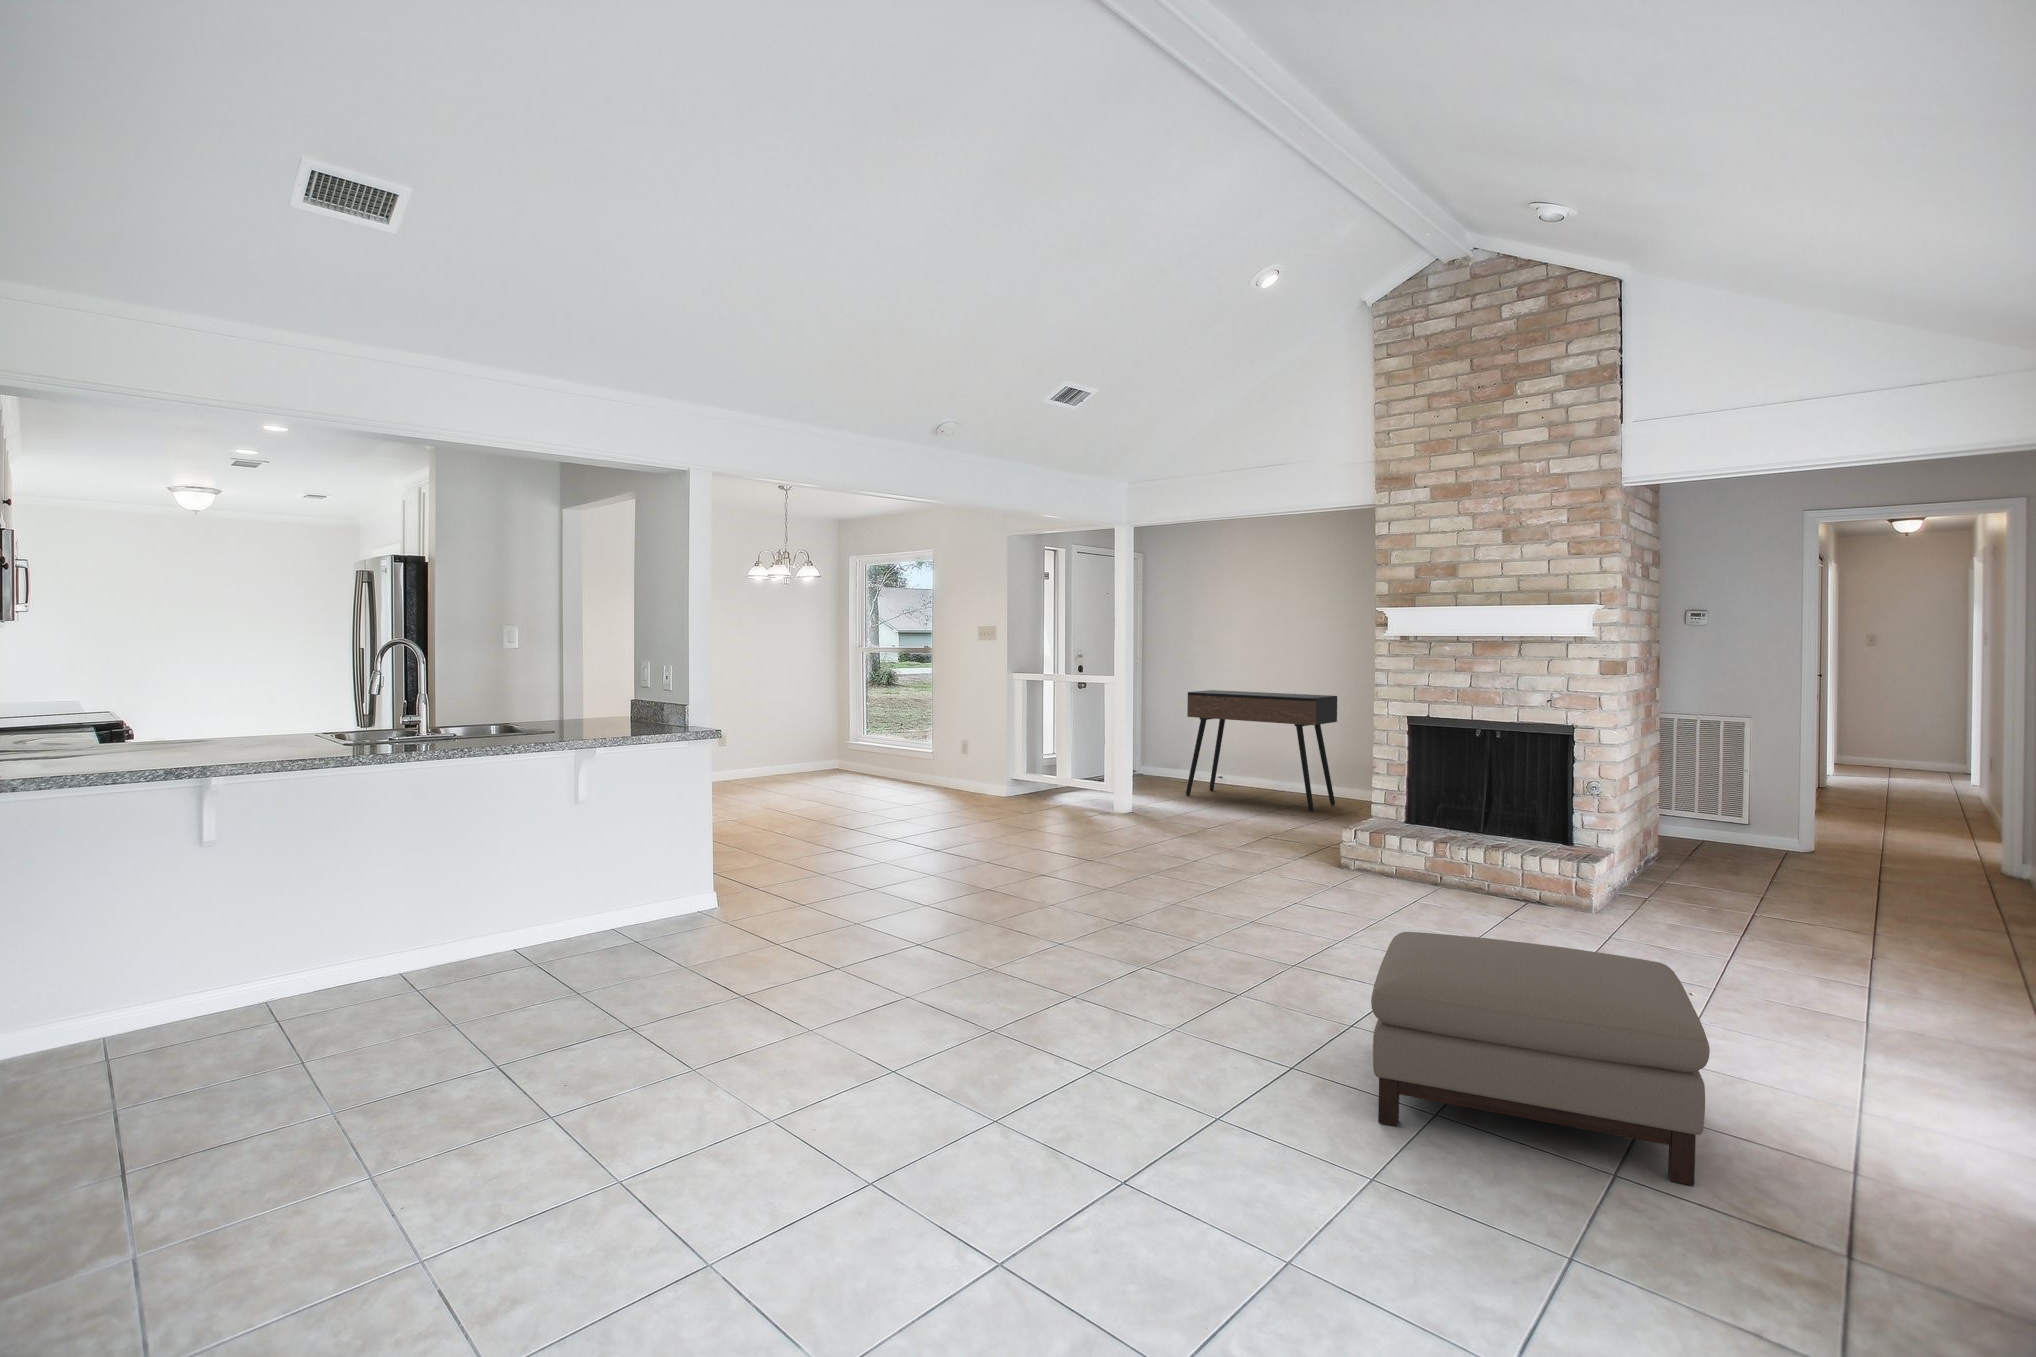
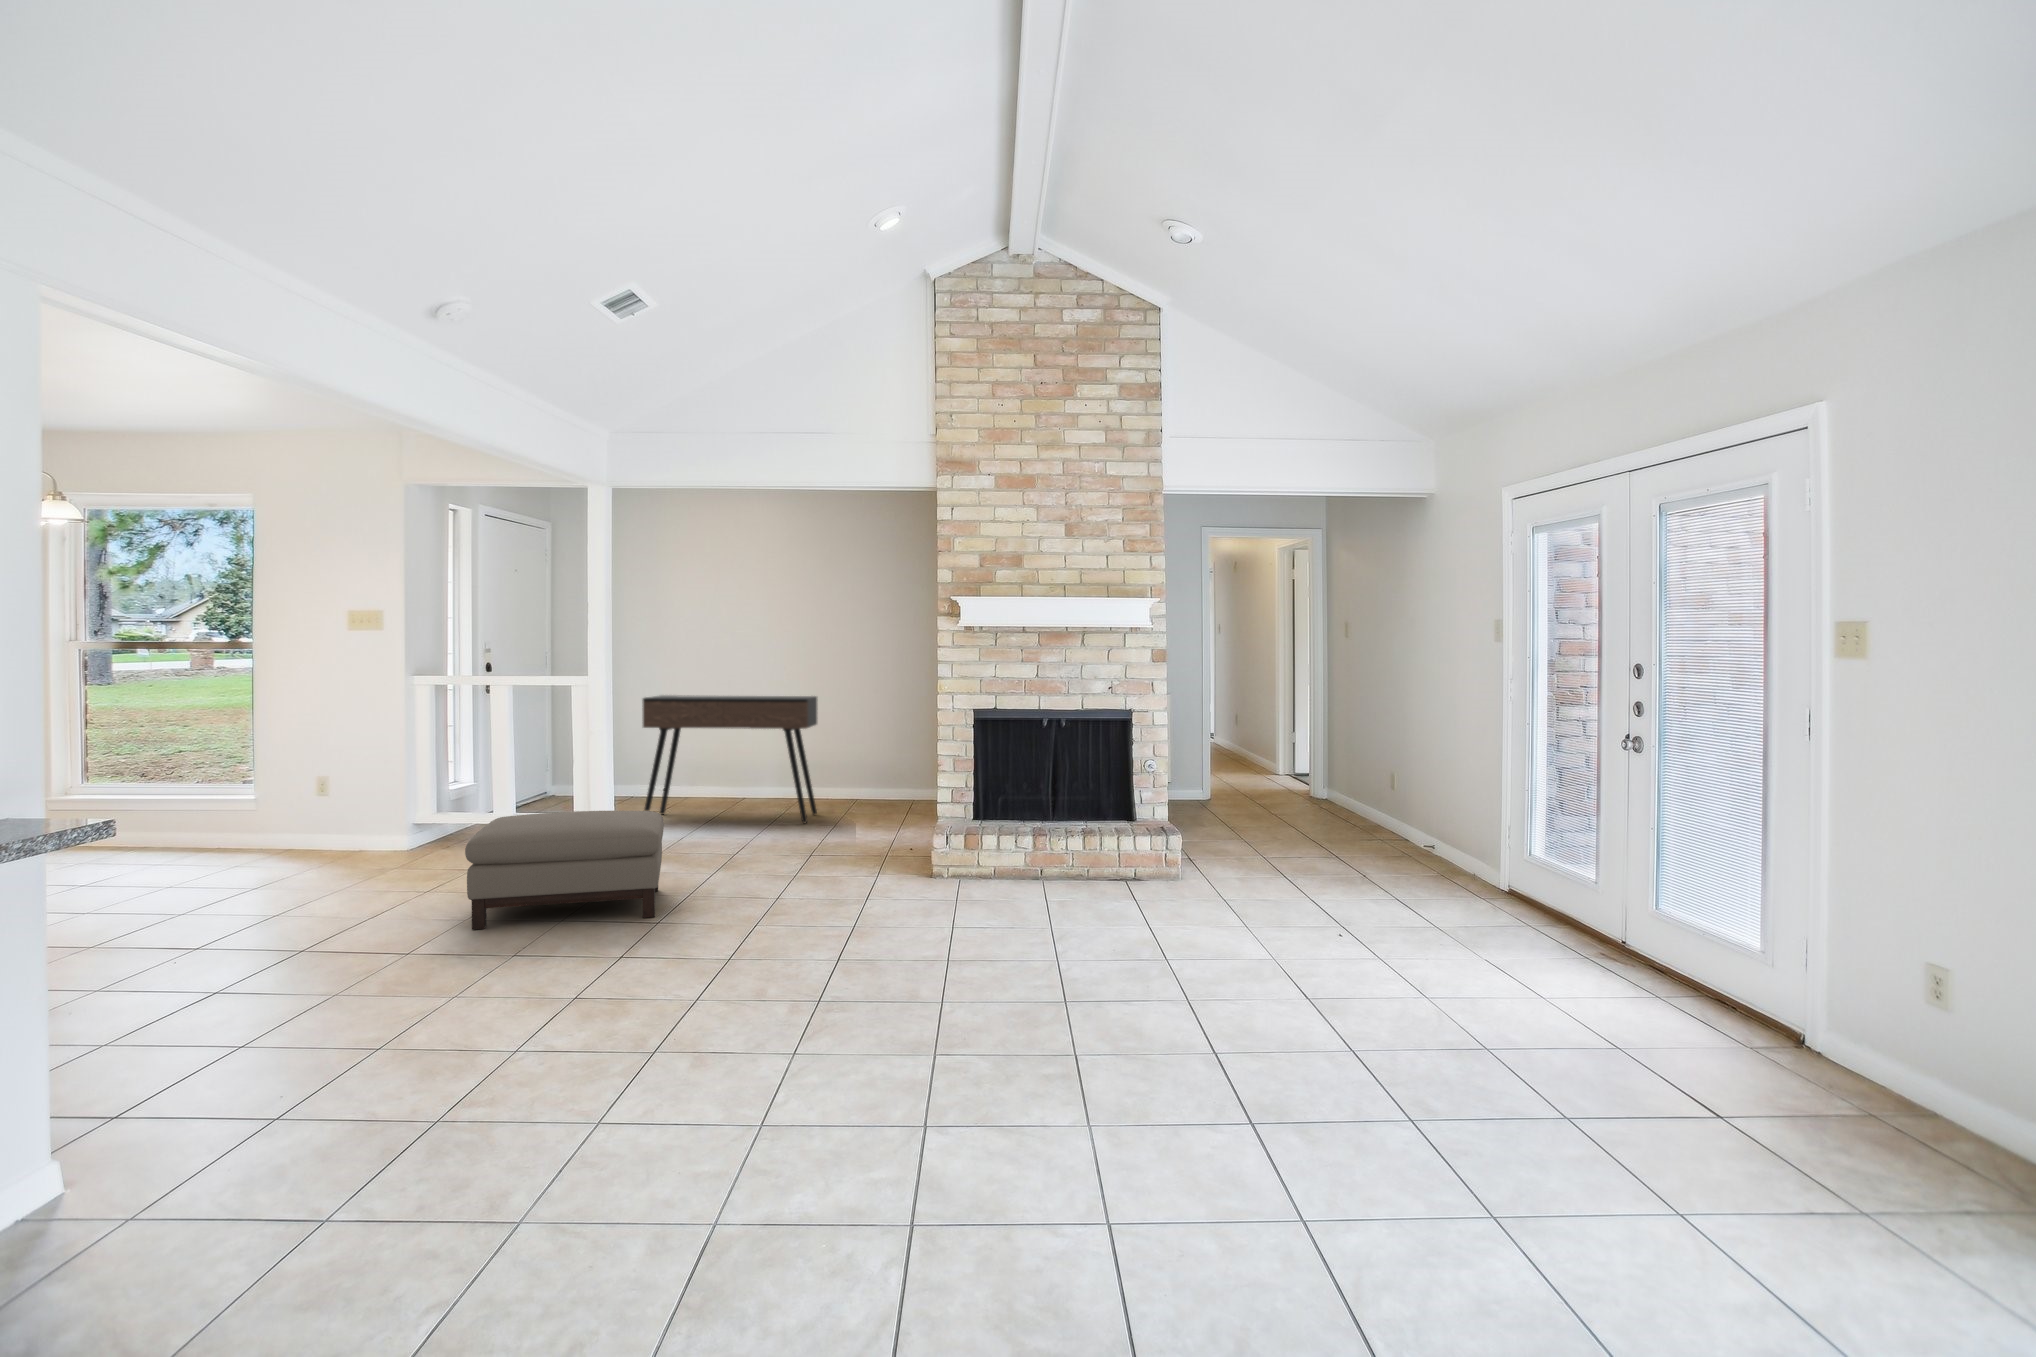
ottoman: present [1371,932,1710,1186] -> present [465,810,664,930]

